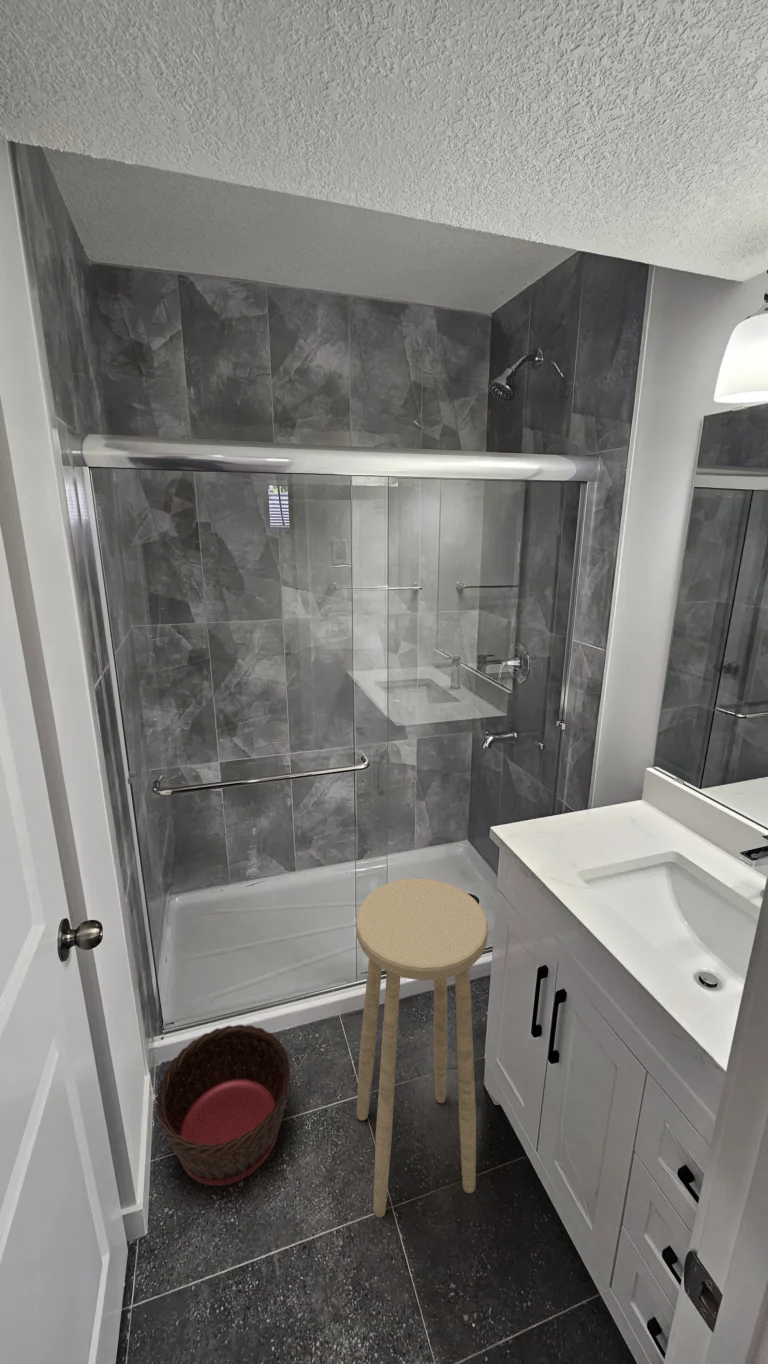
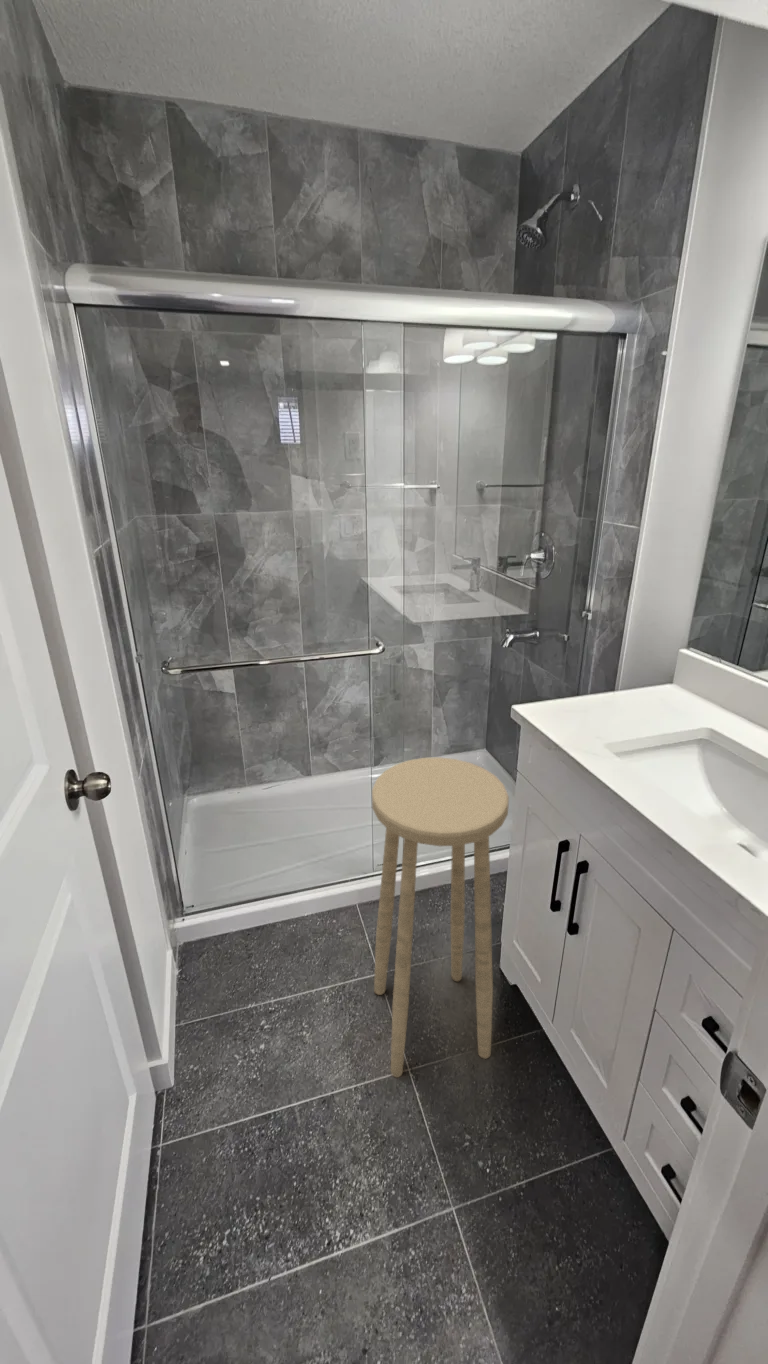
basket: present [157,1024,290,1186] -> none [179,906,308,1048]

